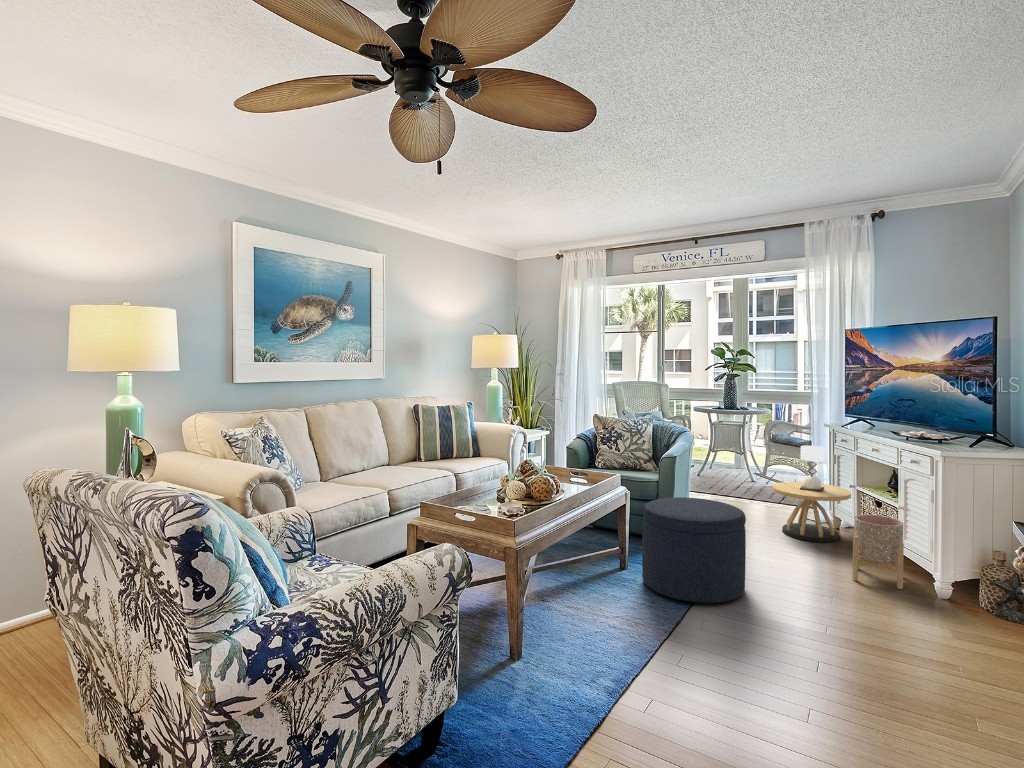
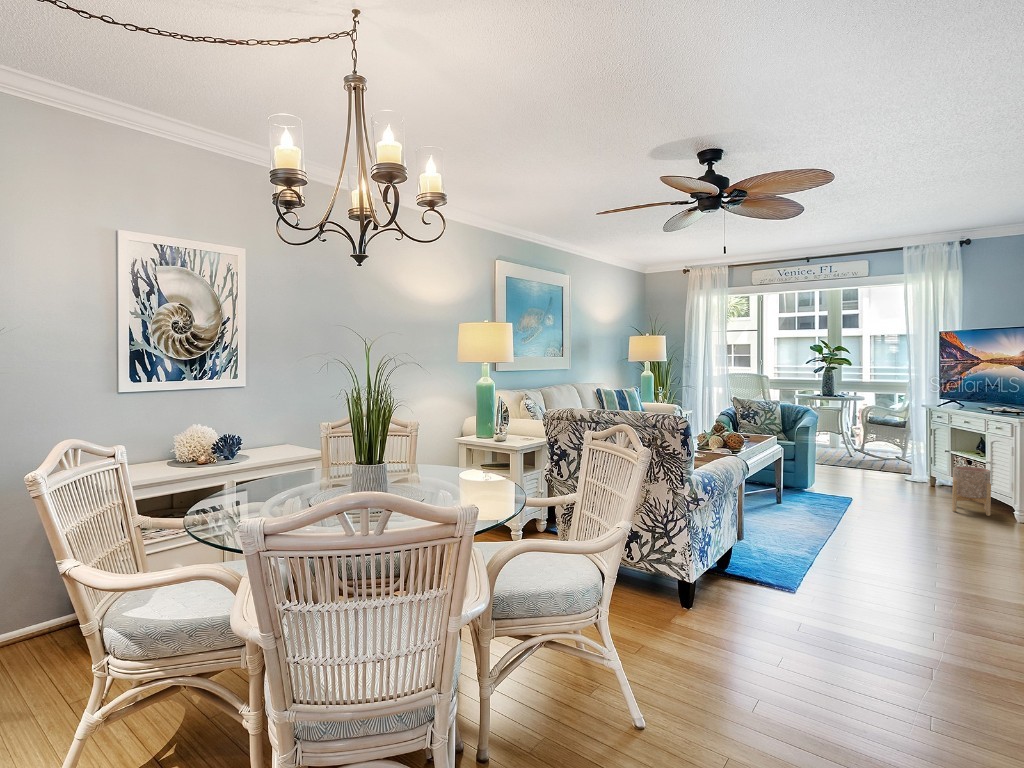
side table: present [772,446,851,542] -> none [882,421,946,492]
ottoman: present [642,497,746,604] -> none [799,453,878,521]

